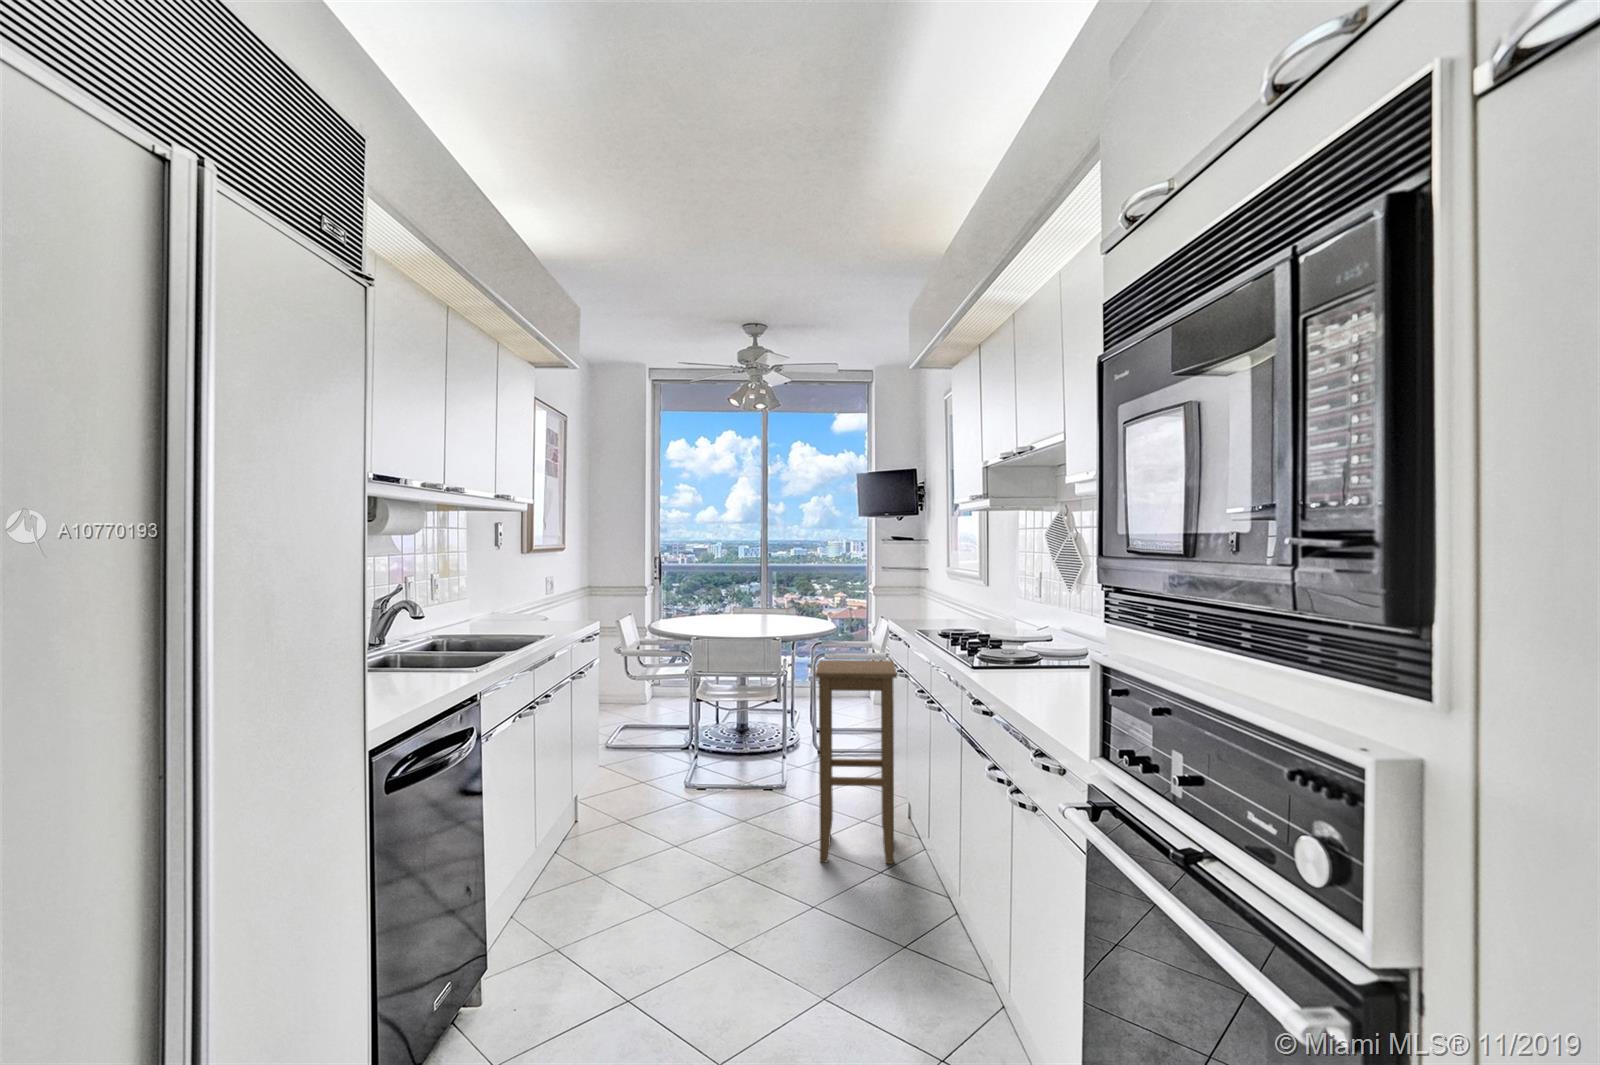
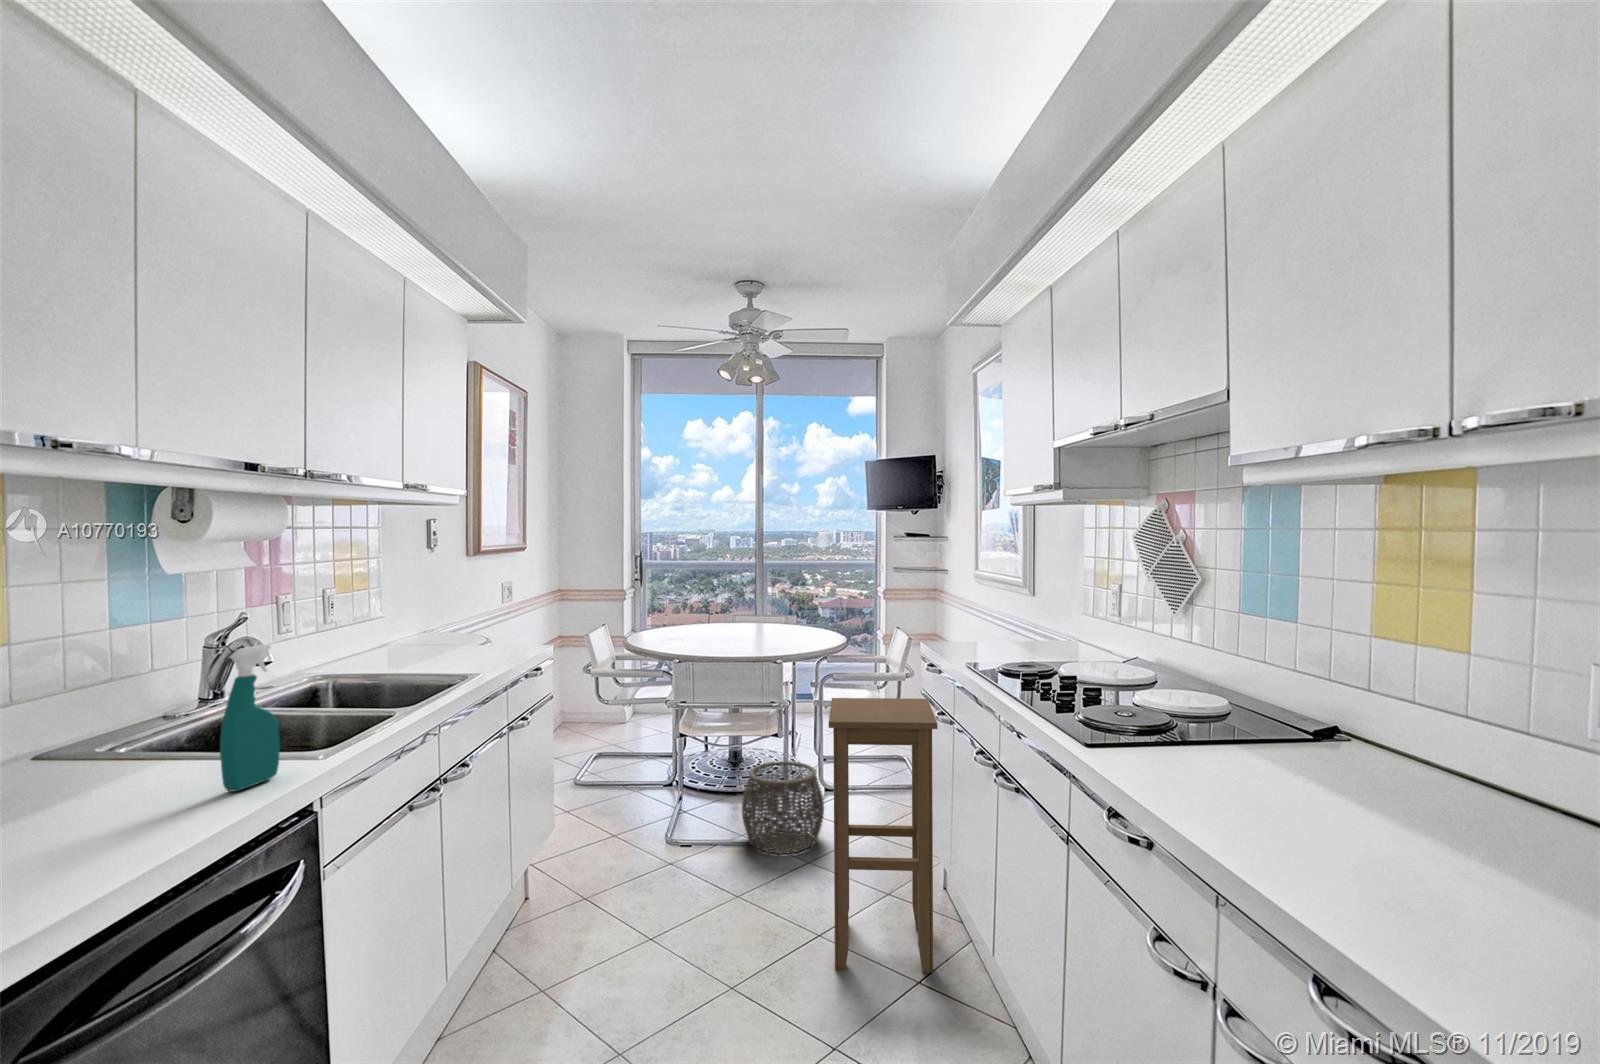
spray bottle: none [419,595,450,688] -> present [220,644,280,792]
woven basket: none [748,722,816,794] -> present [742,761,824,854]

